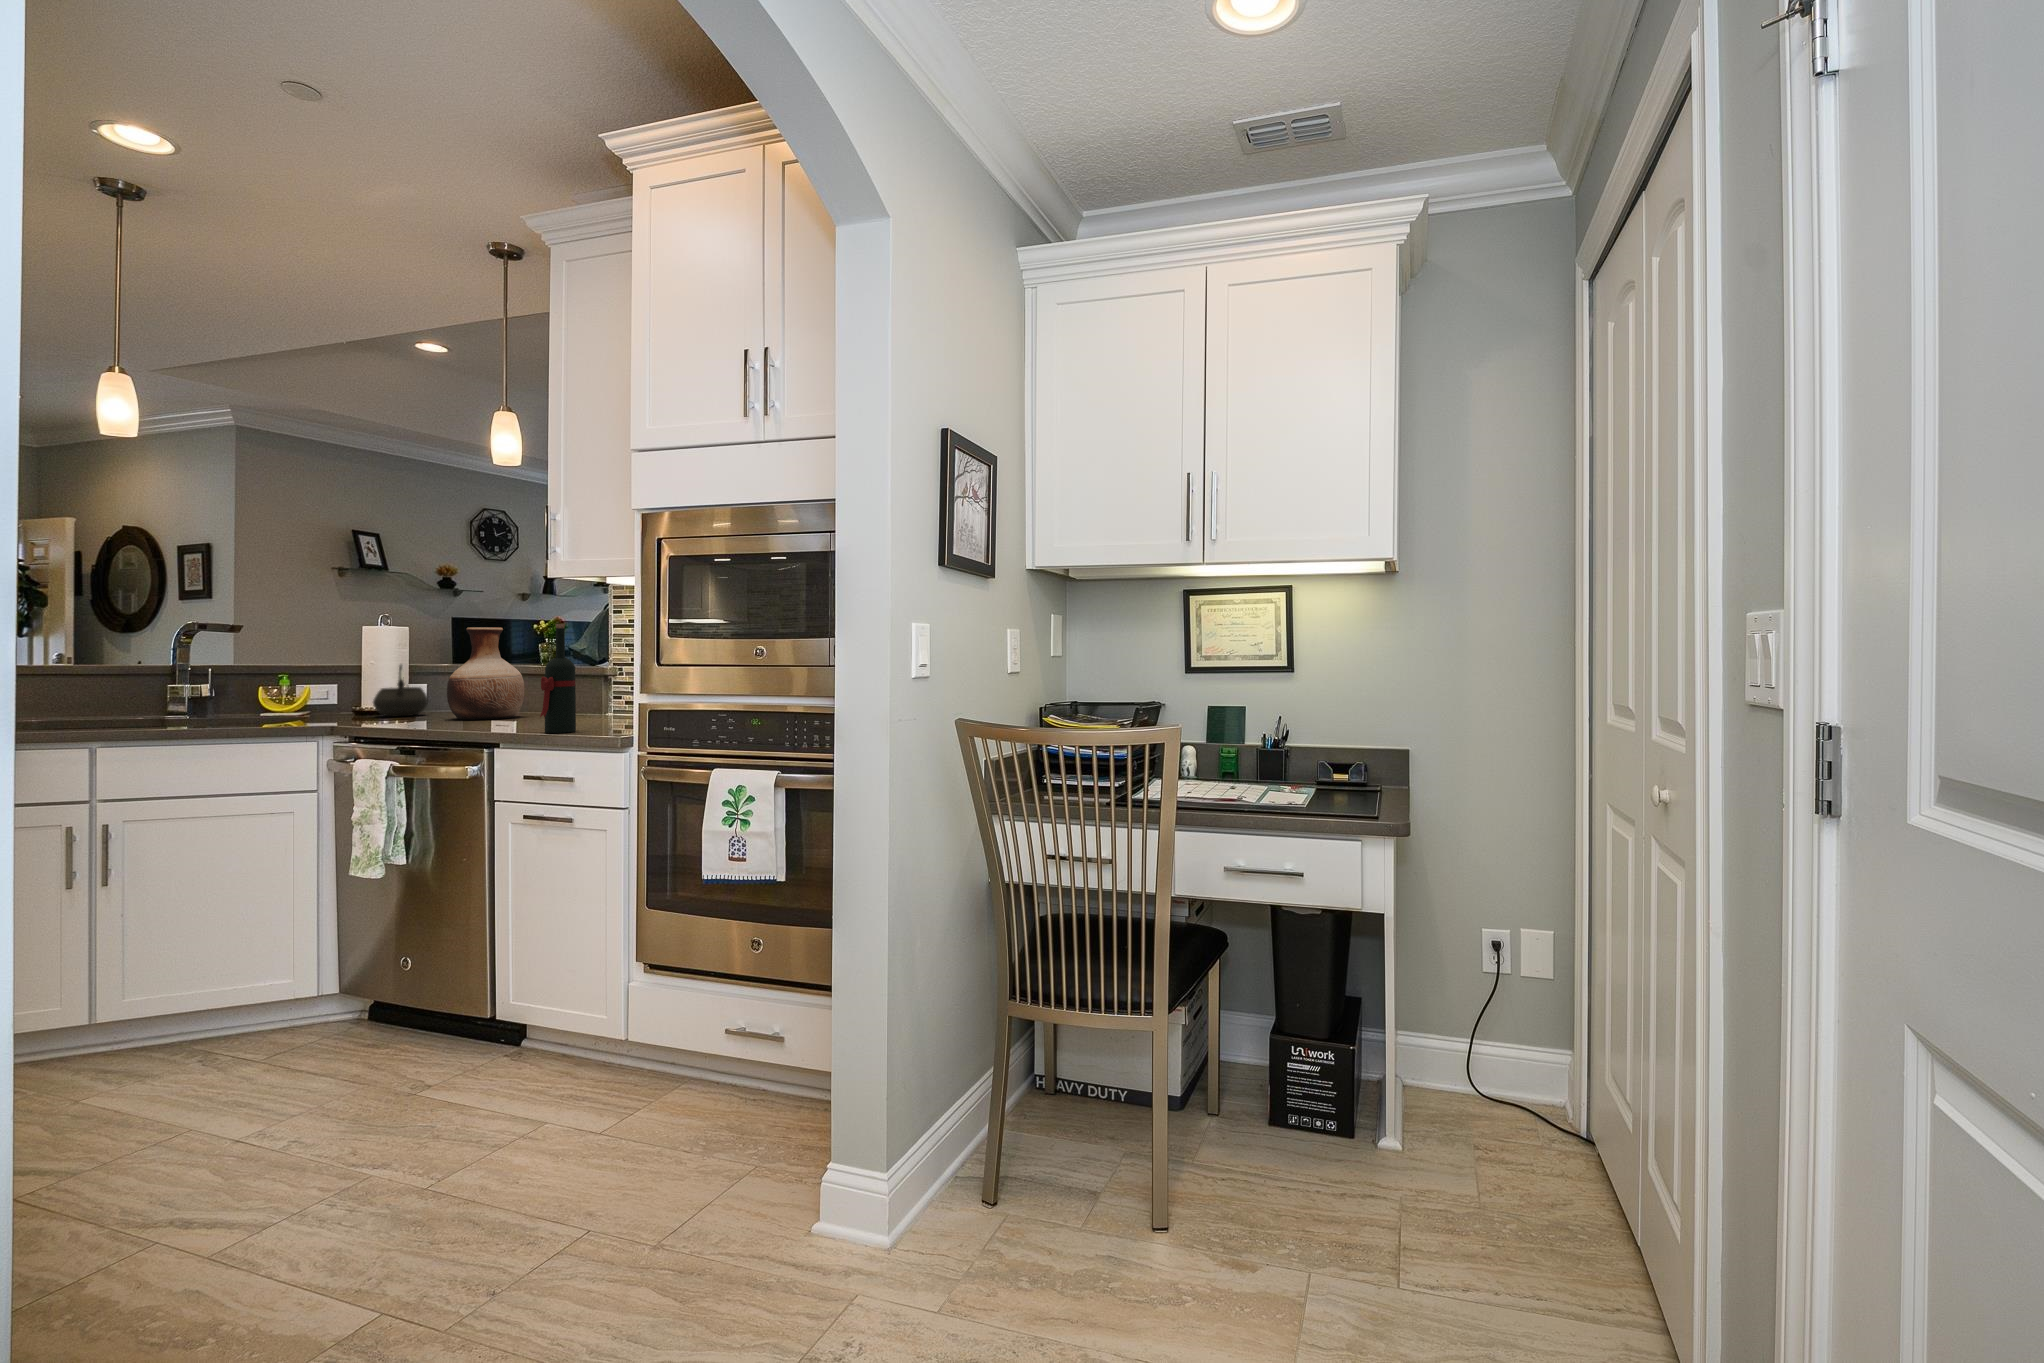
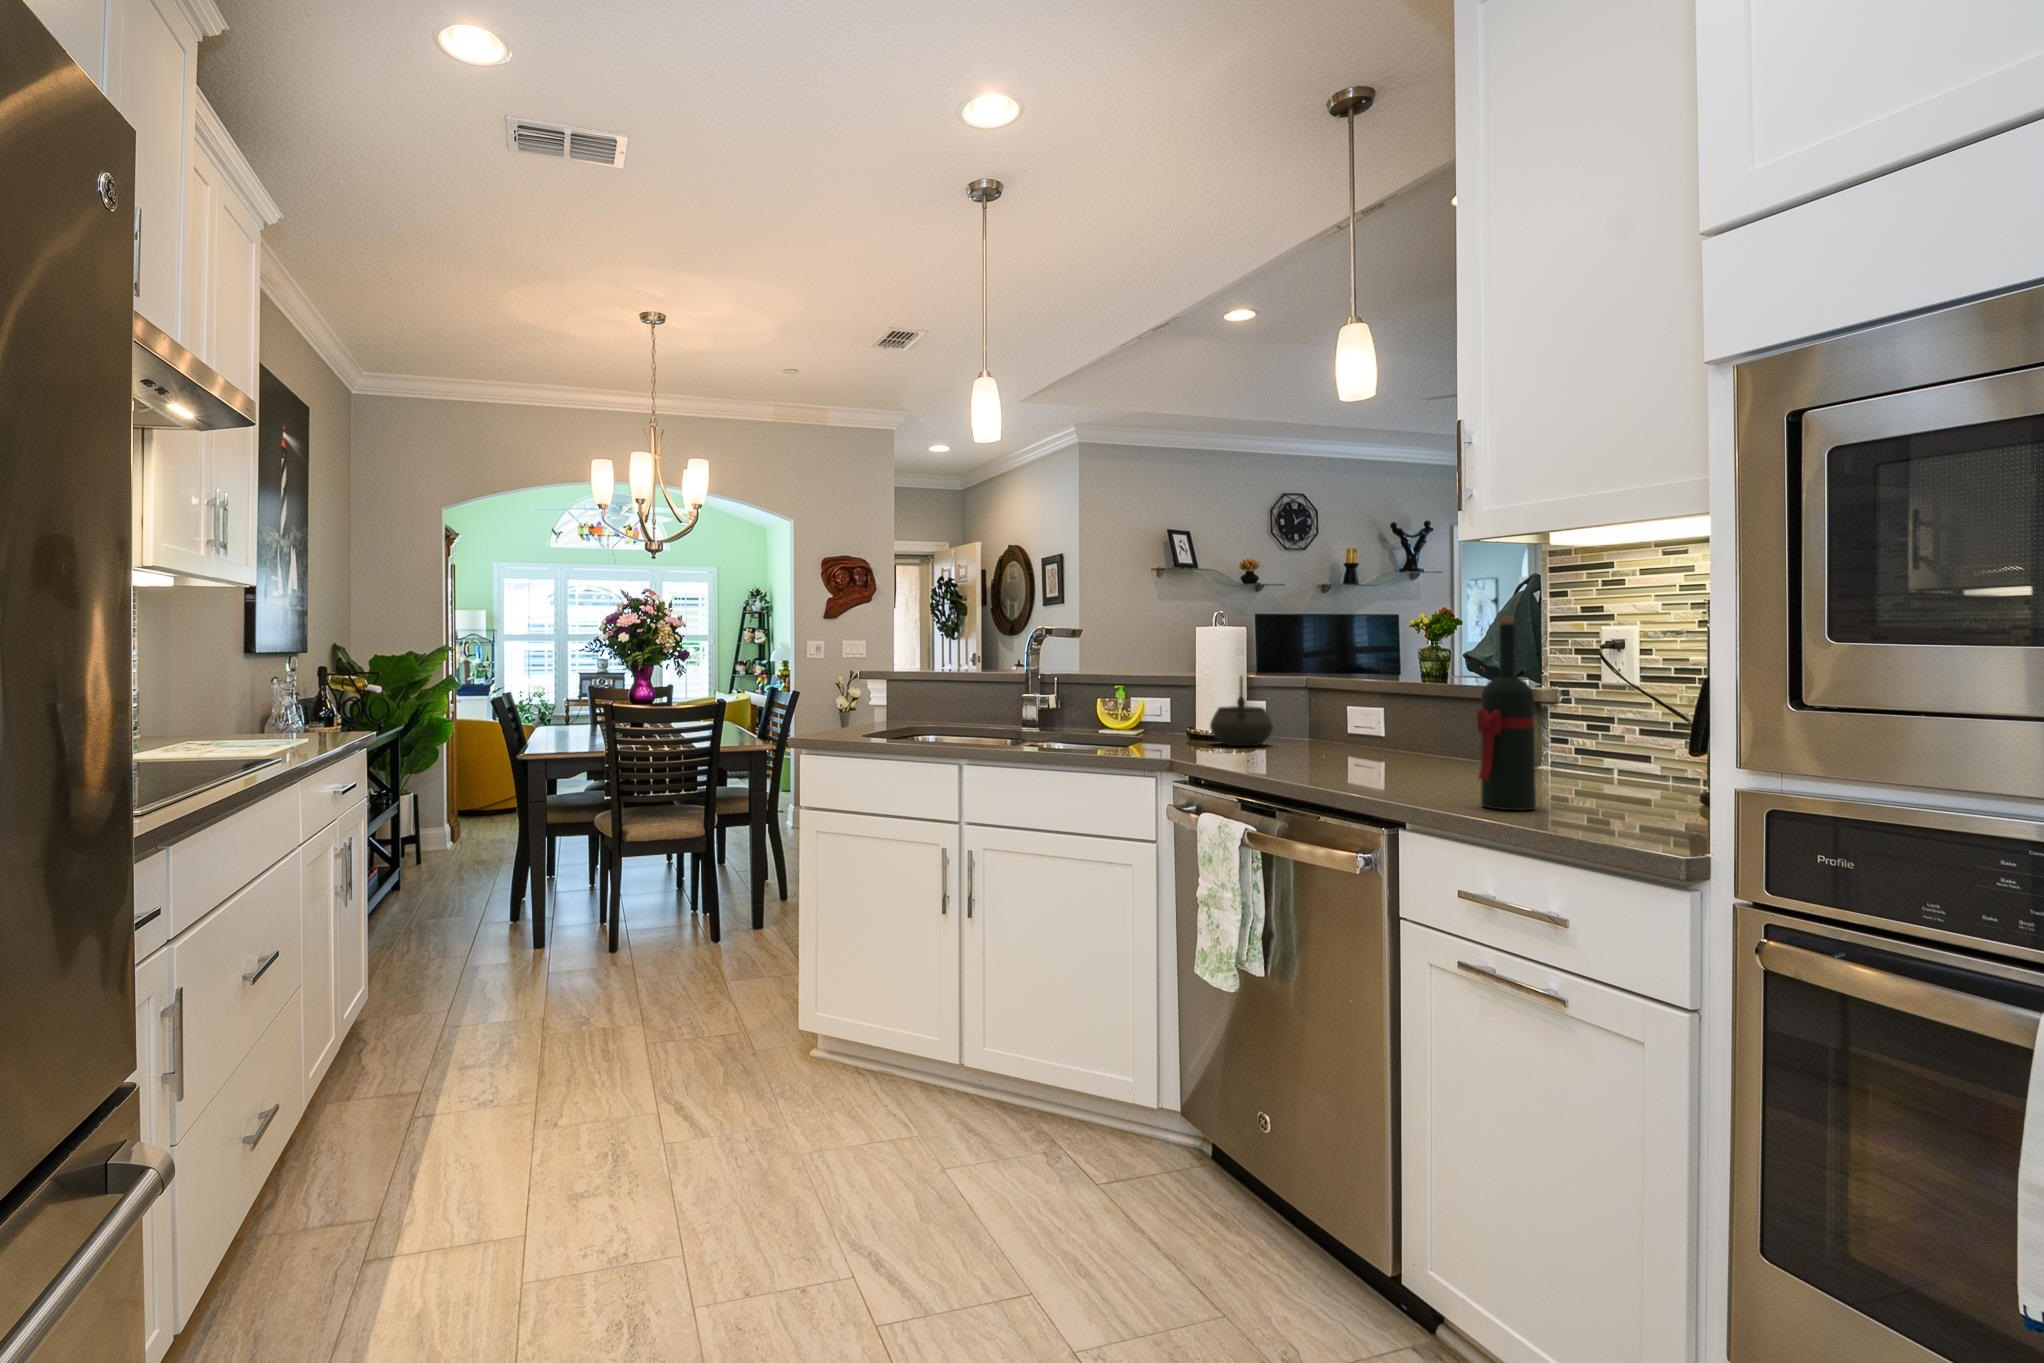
vase: present [447,627,525,720] -> none [1303,625,1405,762]

